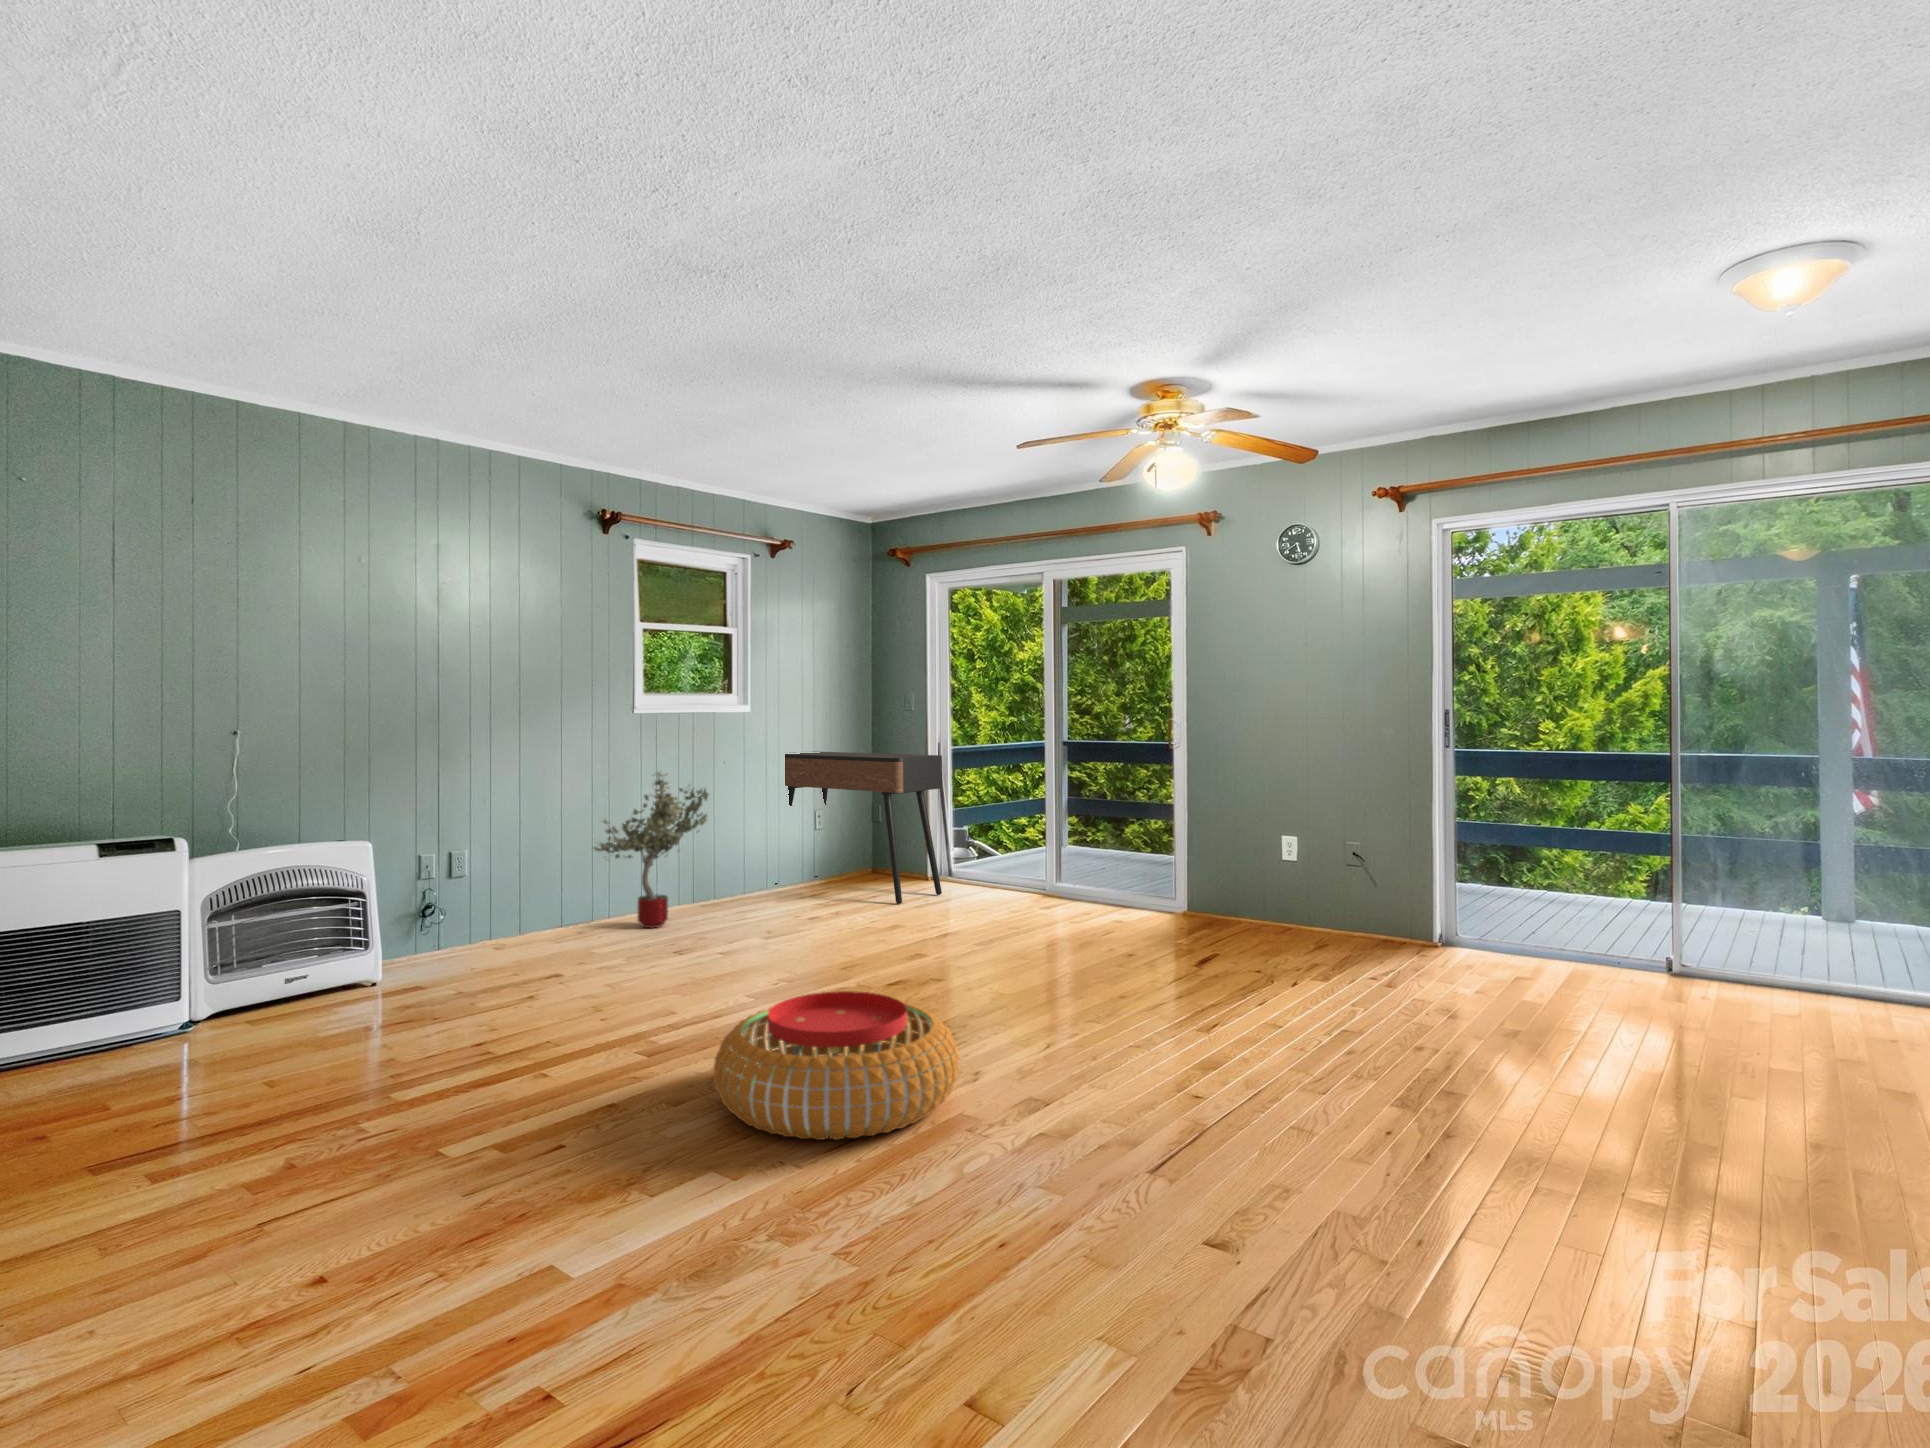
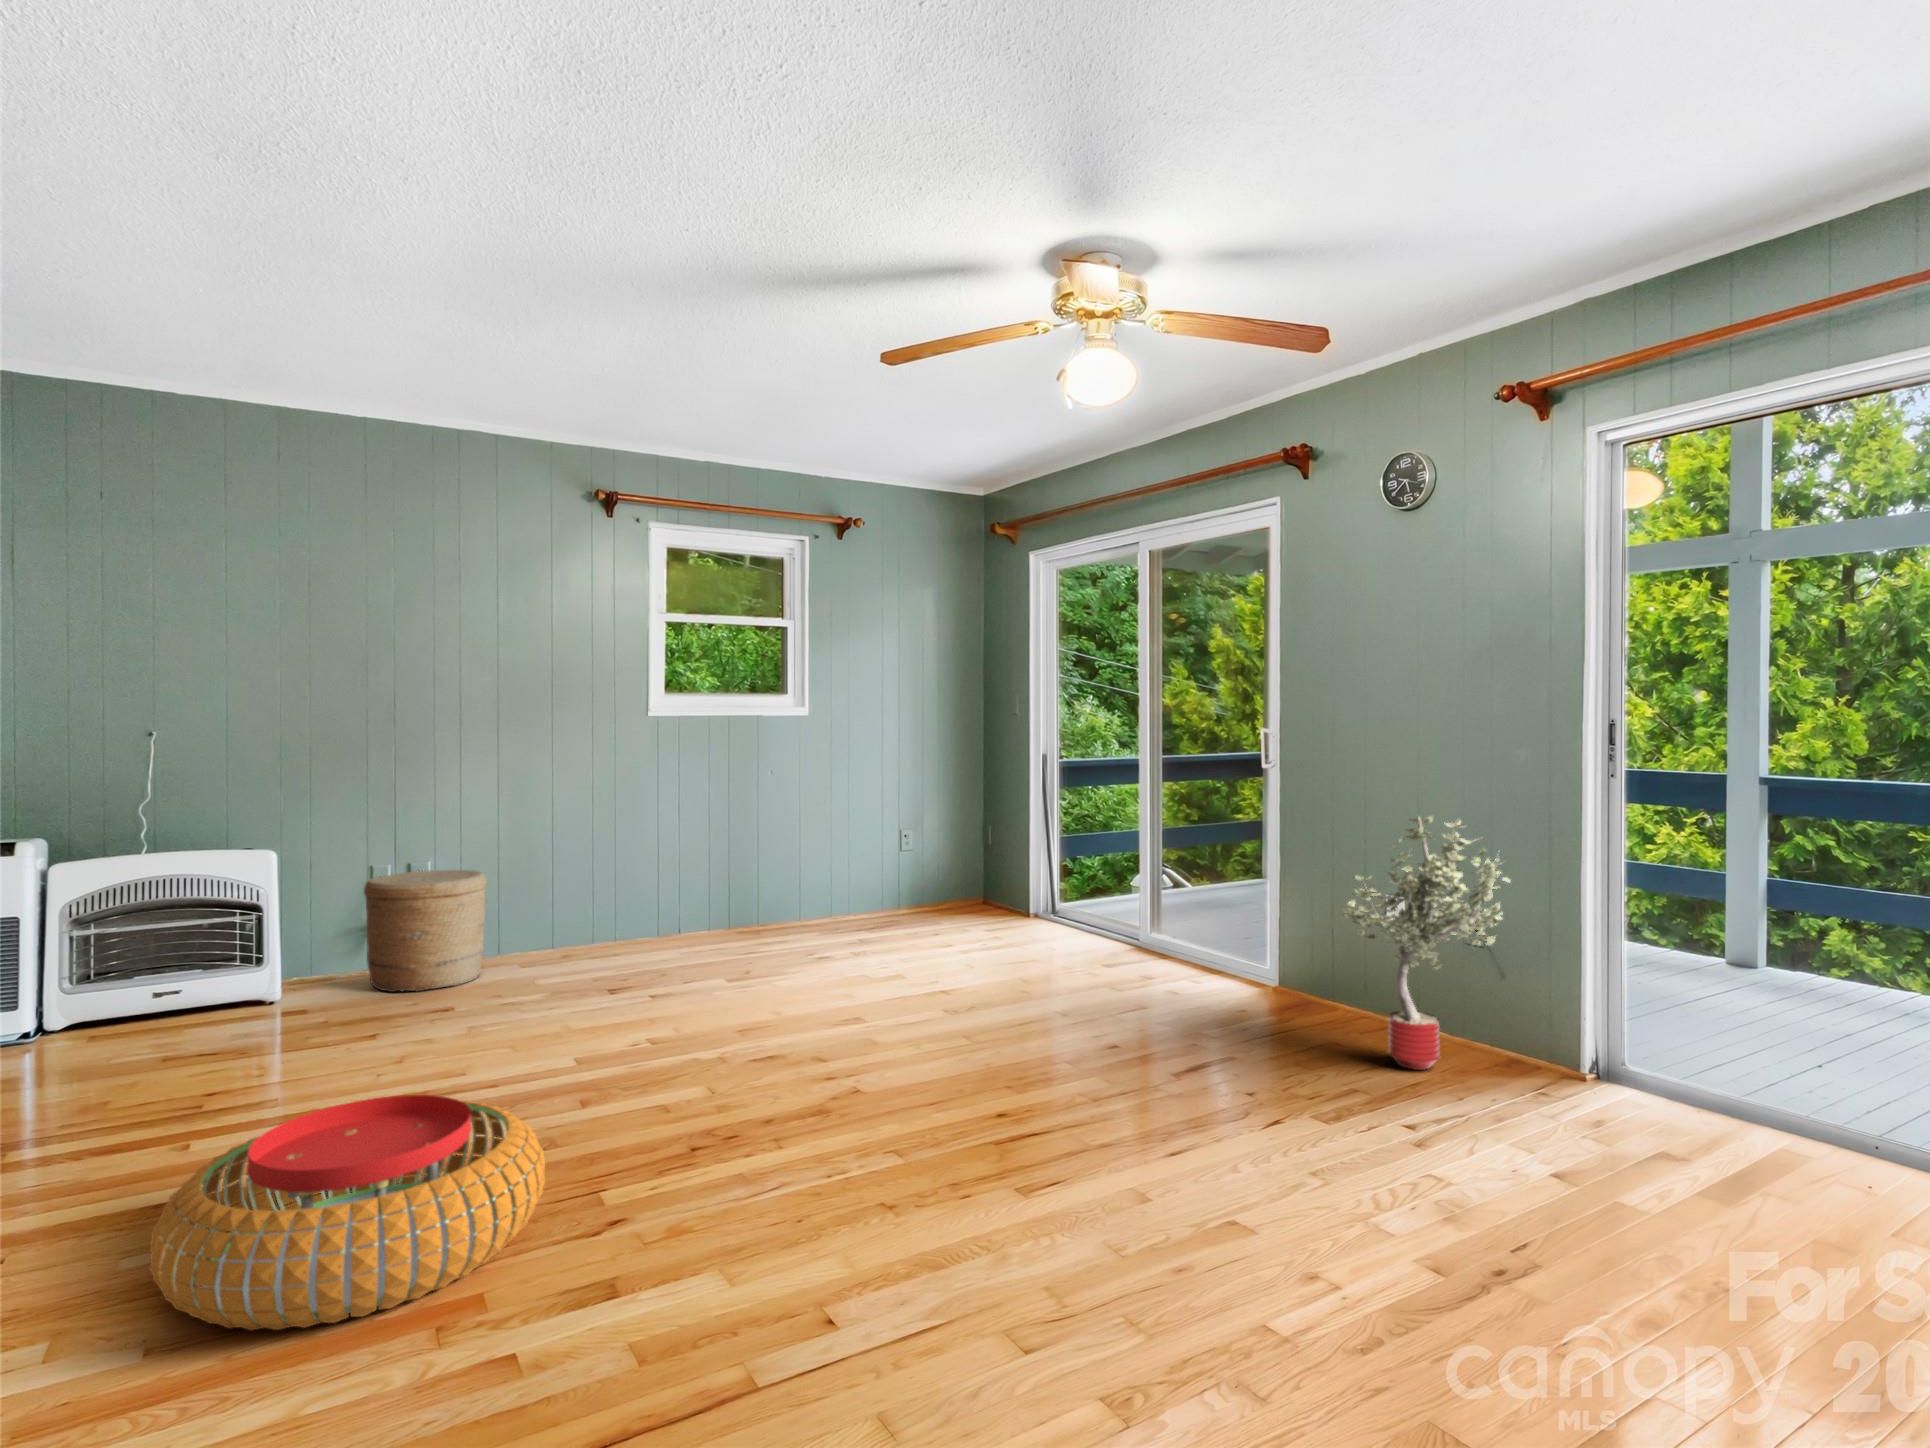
console table: present [774,752,942,904] -> none [847,760,1007,948]
potted tree: present [594,772,708,928] -> present [1343,817,1510,1070]
woven basket: none [438,855,546,967] -> present [364,870,487,992]

